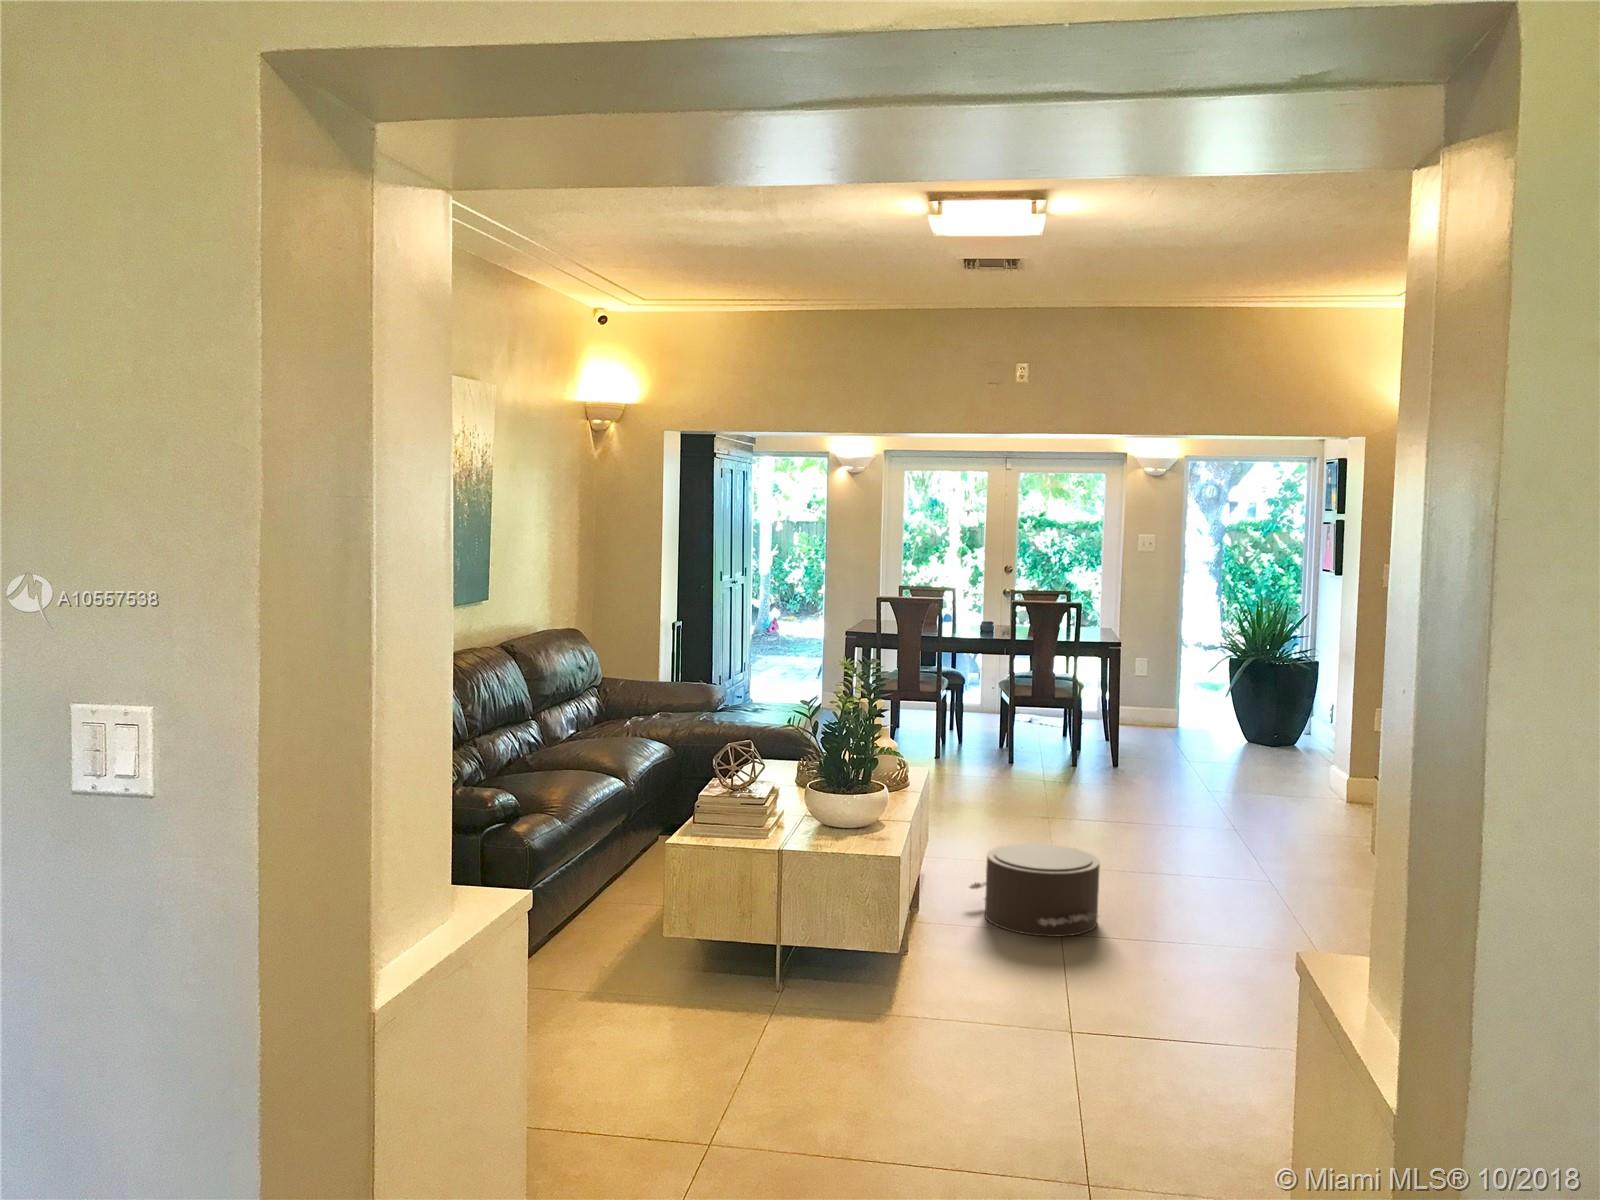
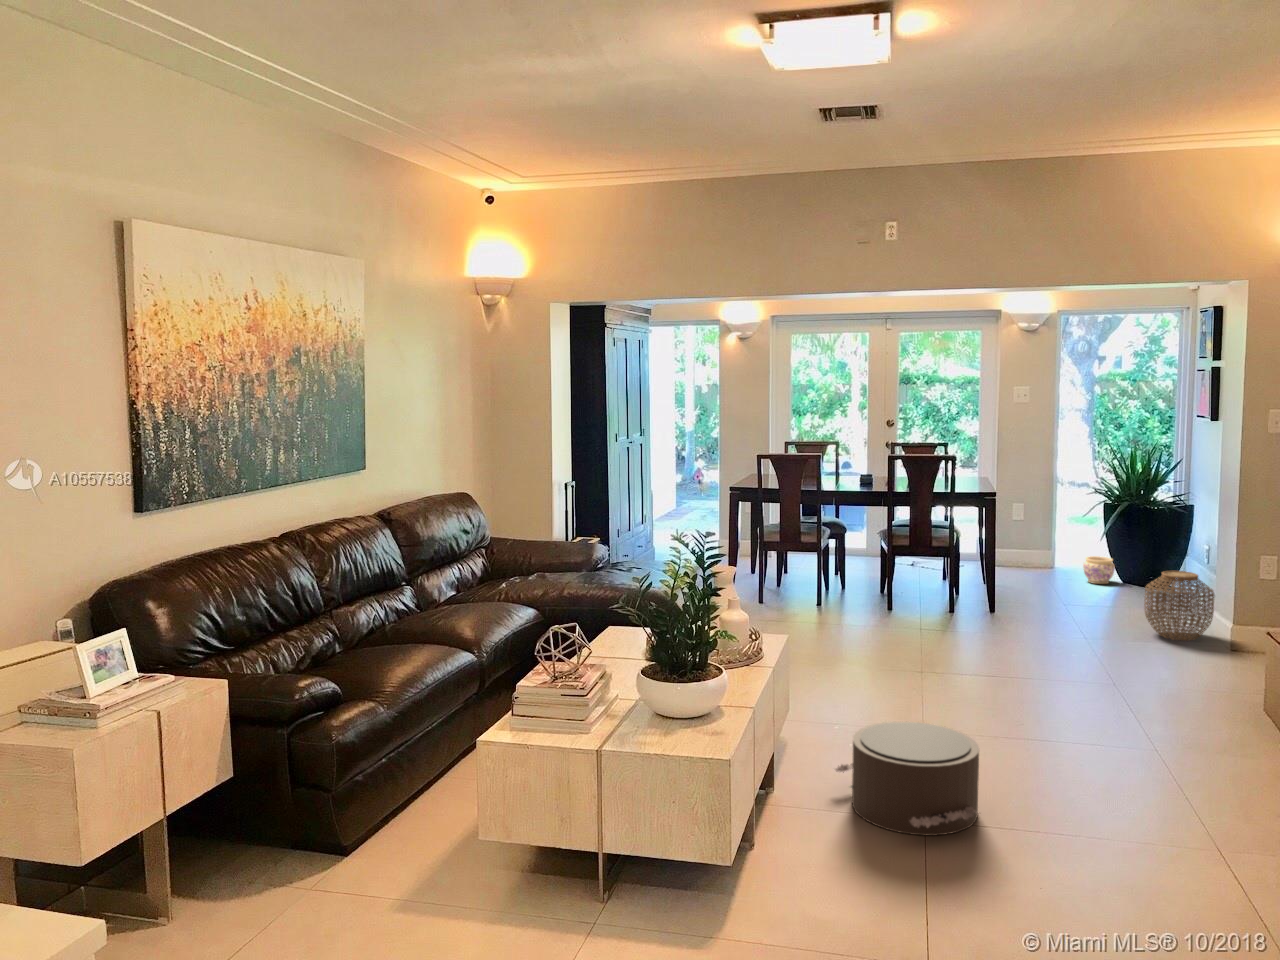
planter: none [1209,716,1241,745] -> present [1083,556,1115,584]
woven basket: none [1264,725,1330,795] -> present [1144,571,1214,641]

